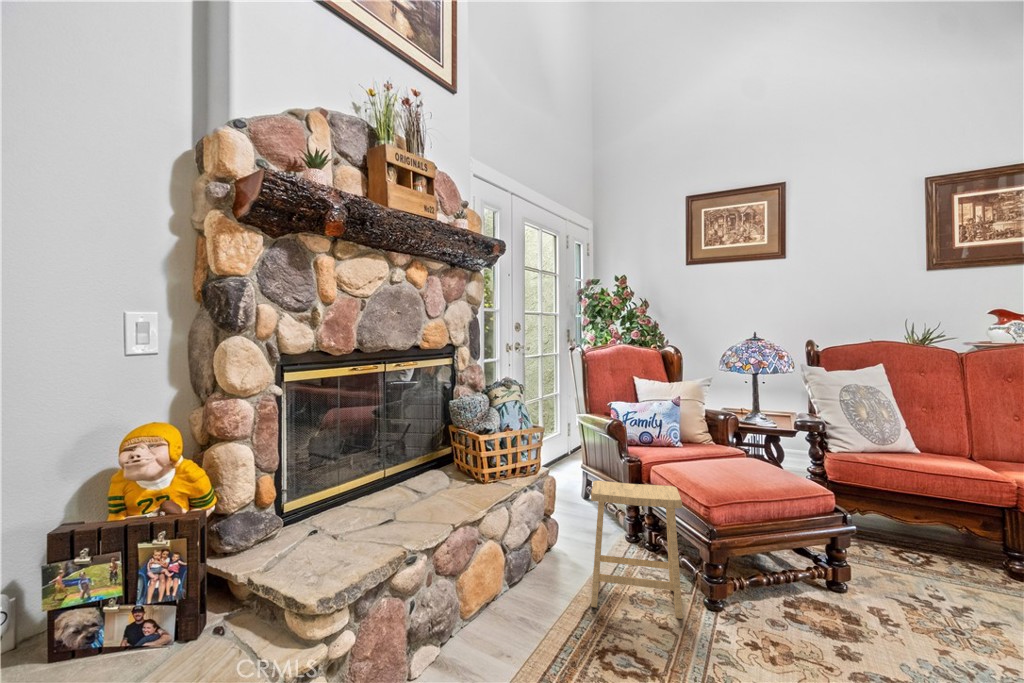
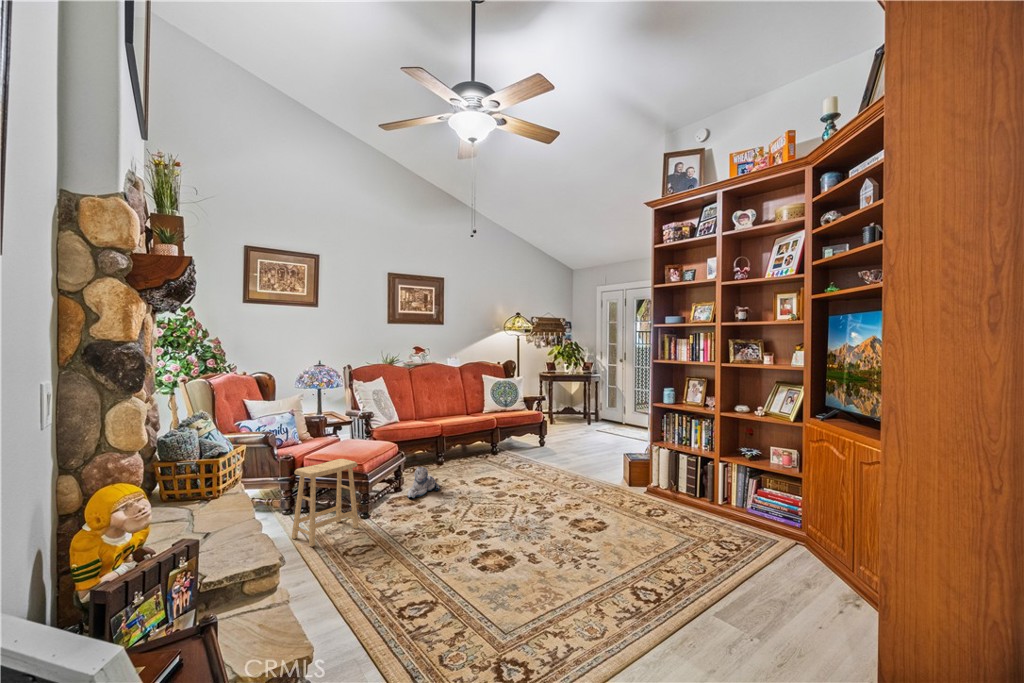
plush toy: none [837,559,953,638] -> present [408,467,440,498]

